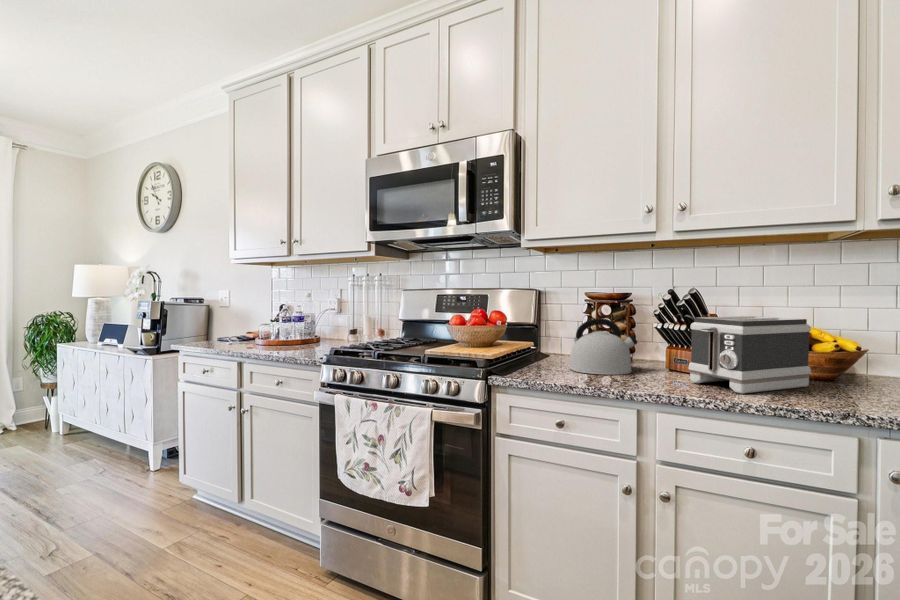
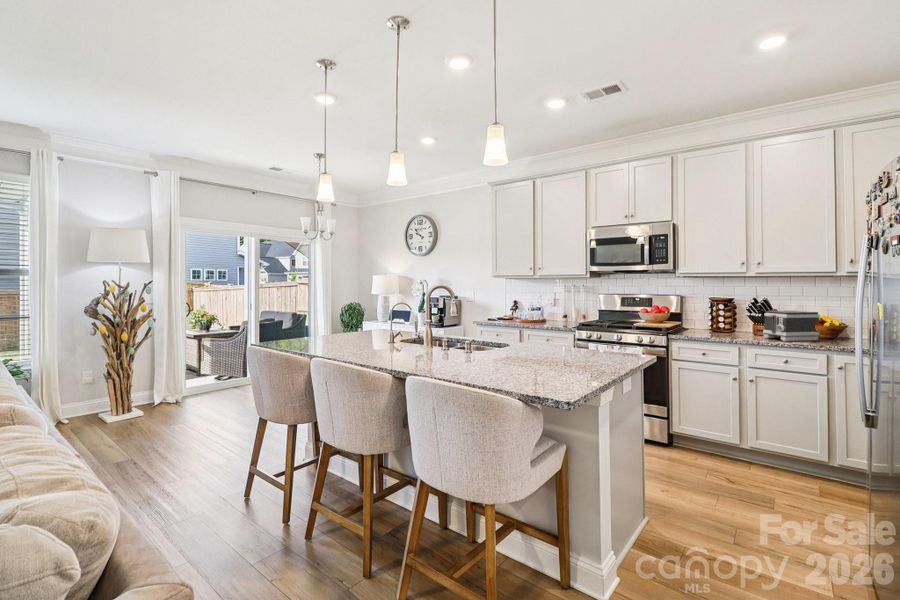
kettle: present [569,318,637,375] -> none [703,311,738,336]

